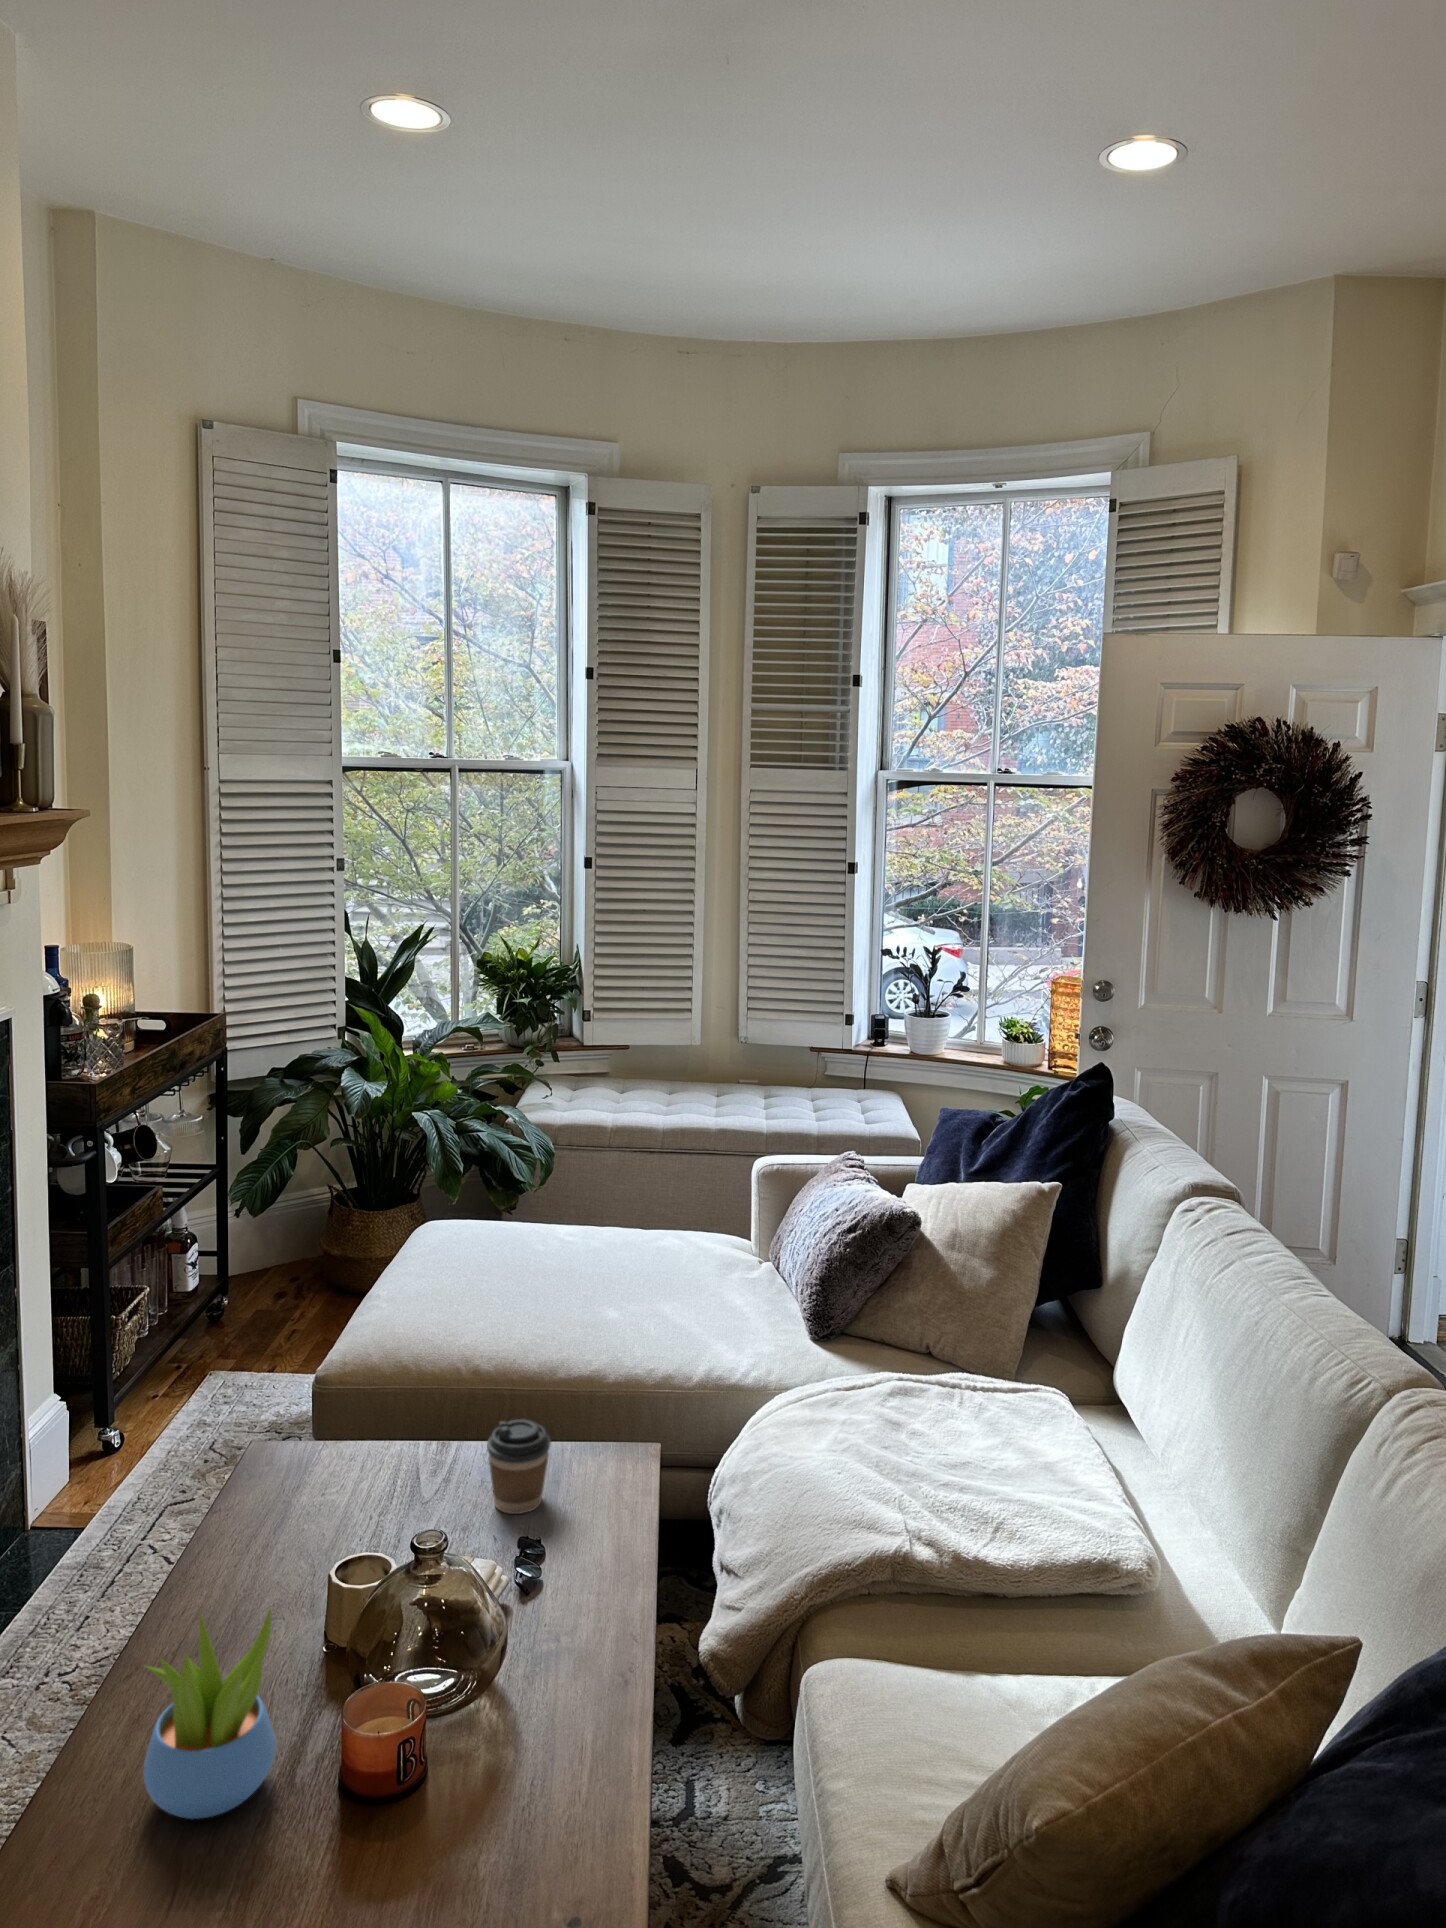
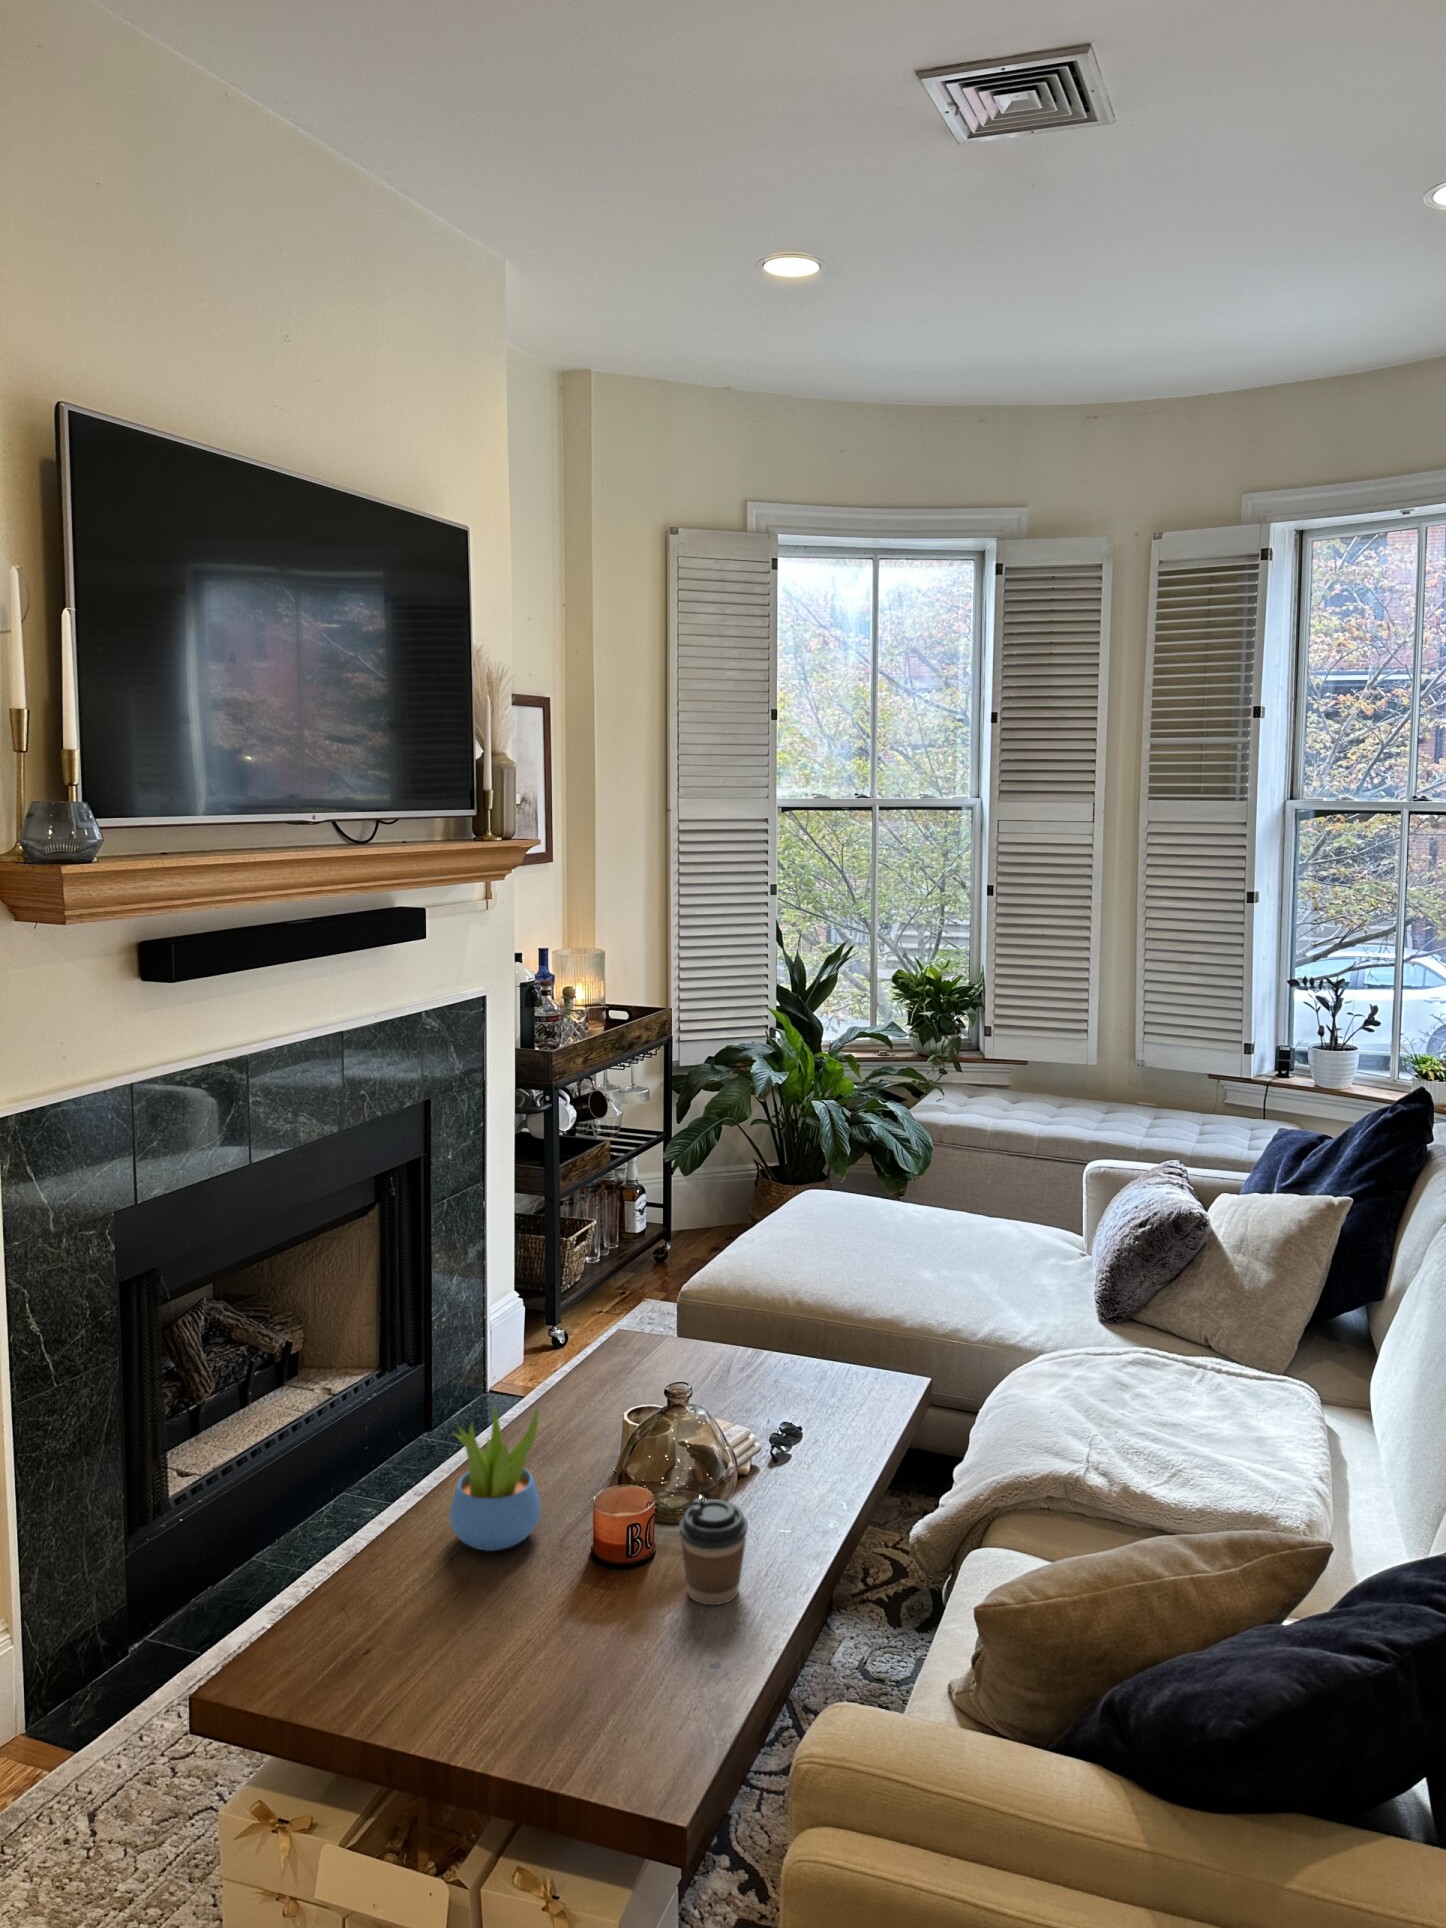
coffee cup: present [487,1419,551,1514] -> present [679,1498,748,1605]

